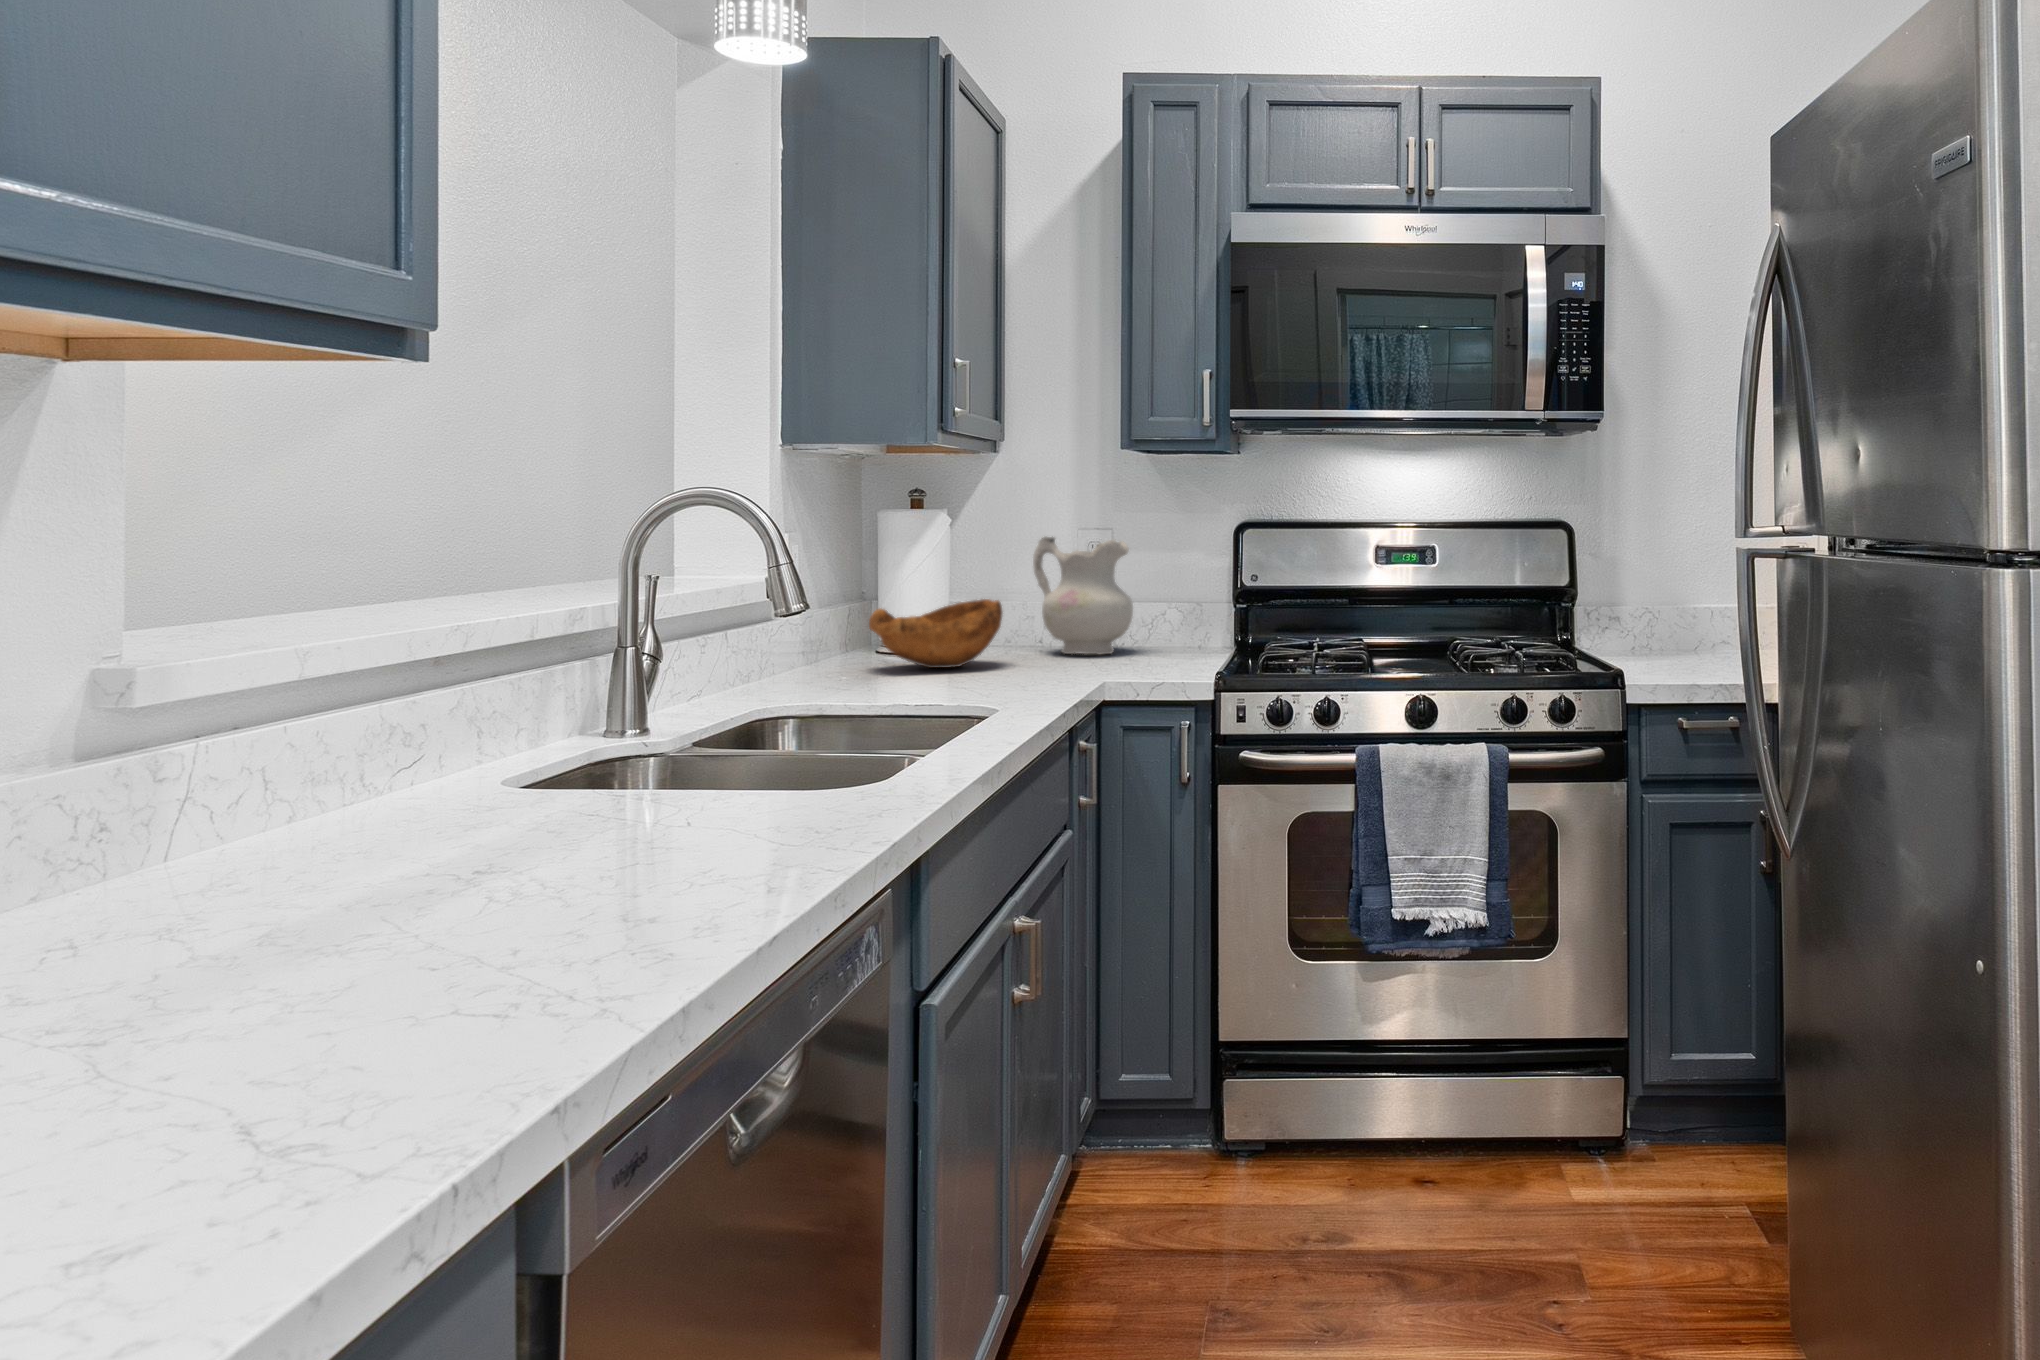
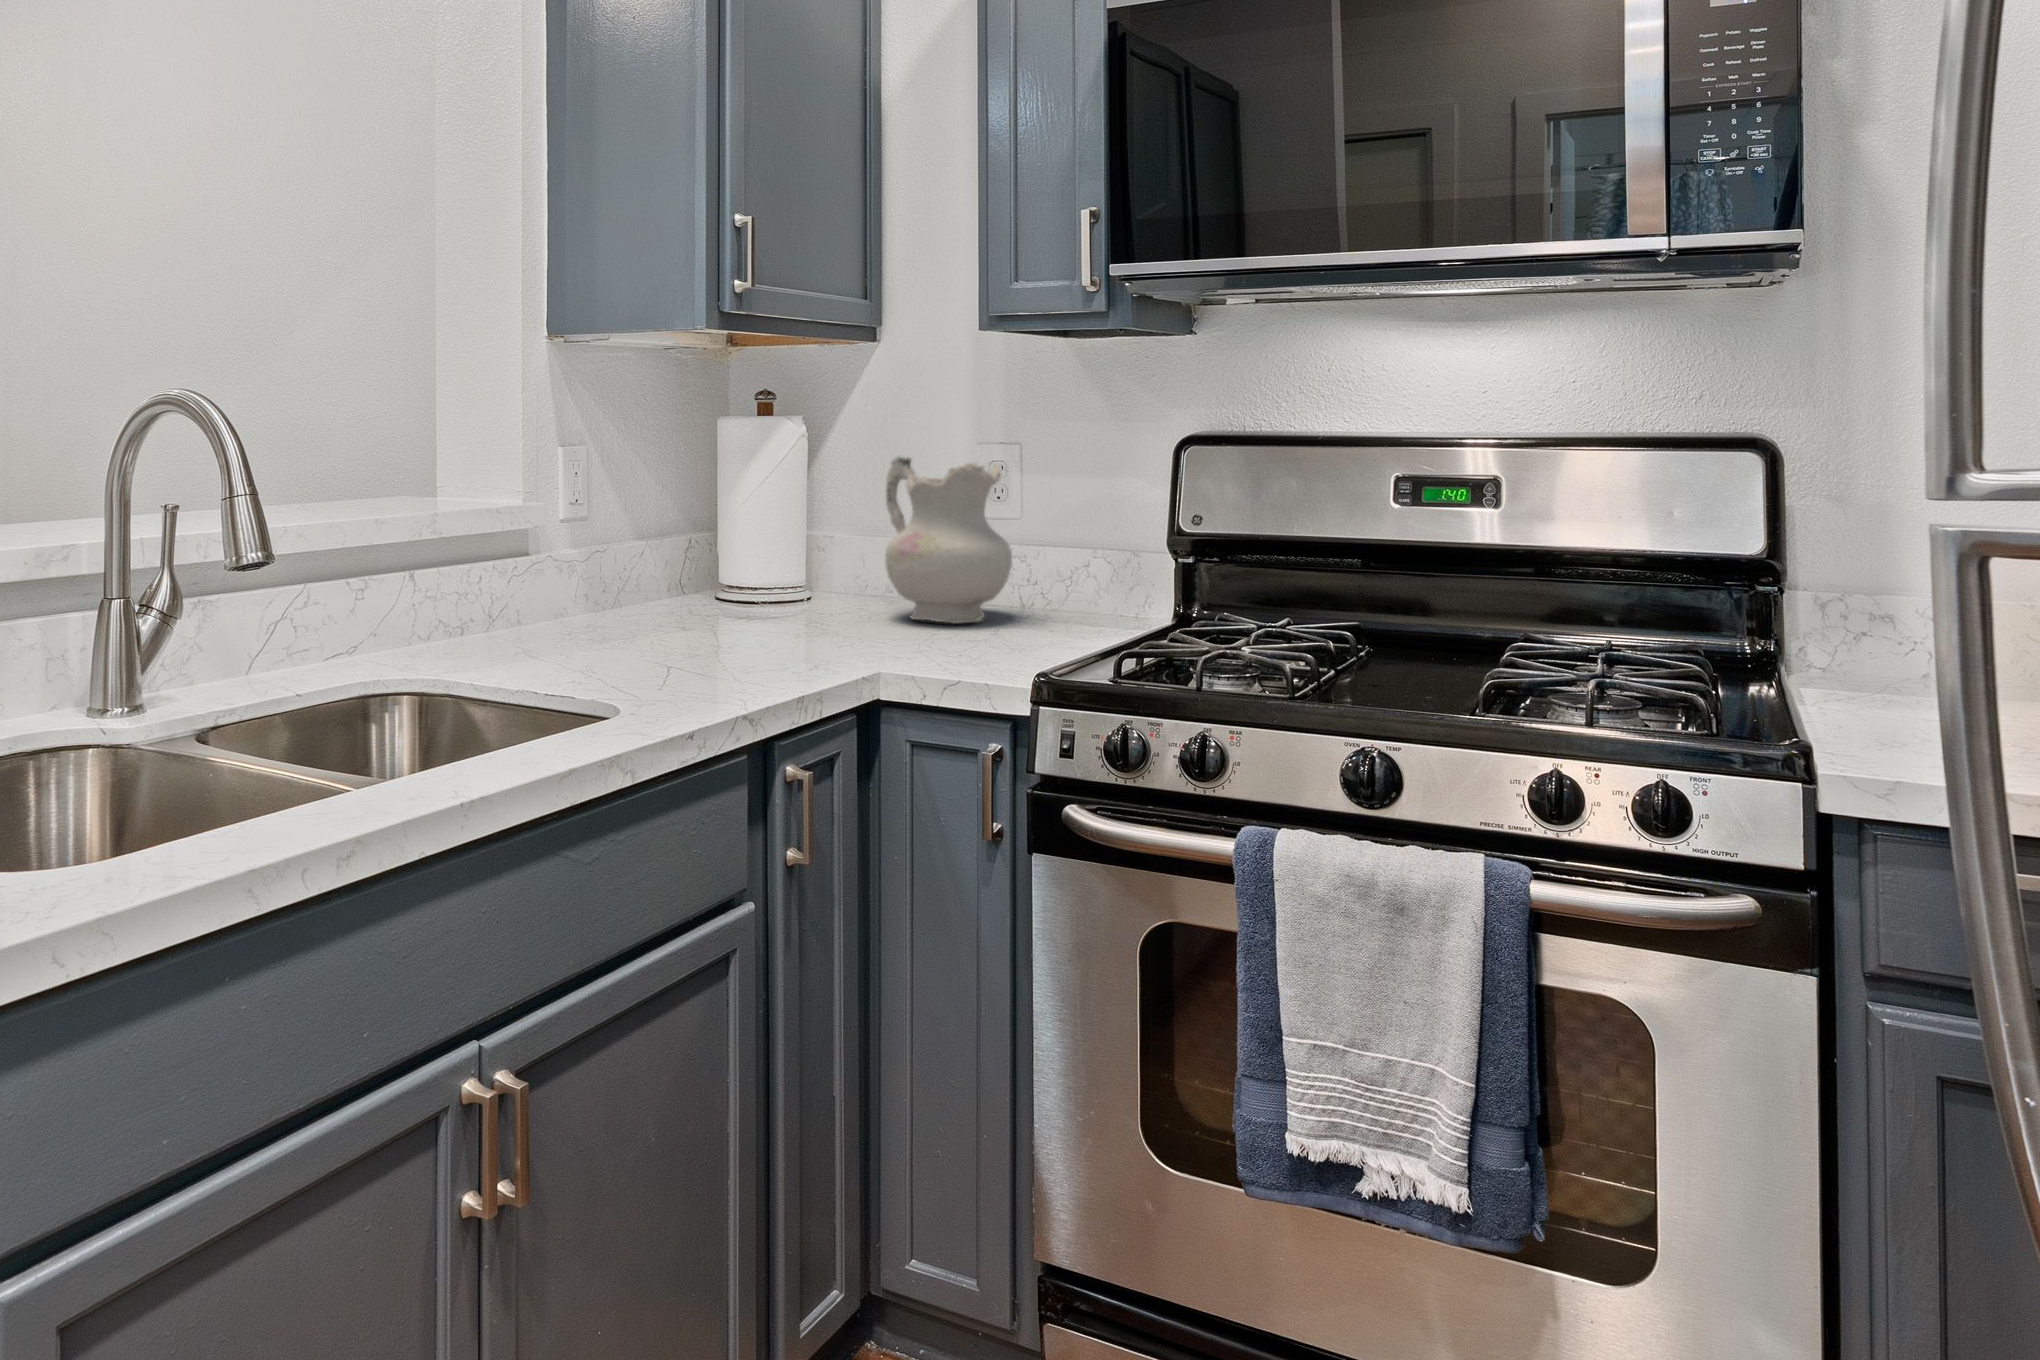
wooden bowl: present [869,599,1002,668] -> none [632,541,805,632]

